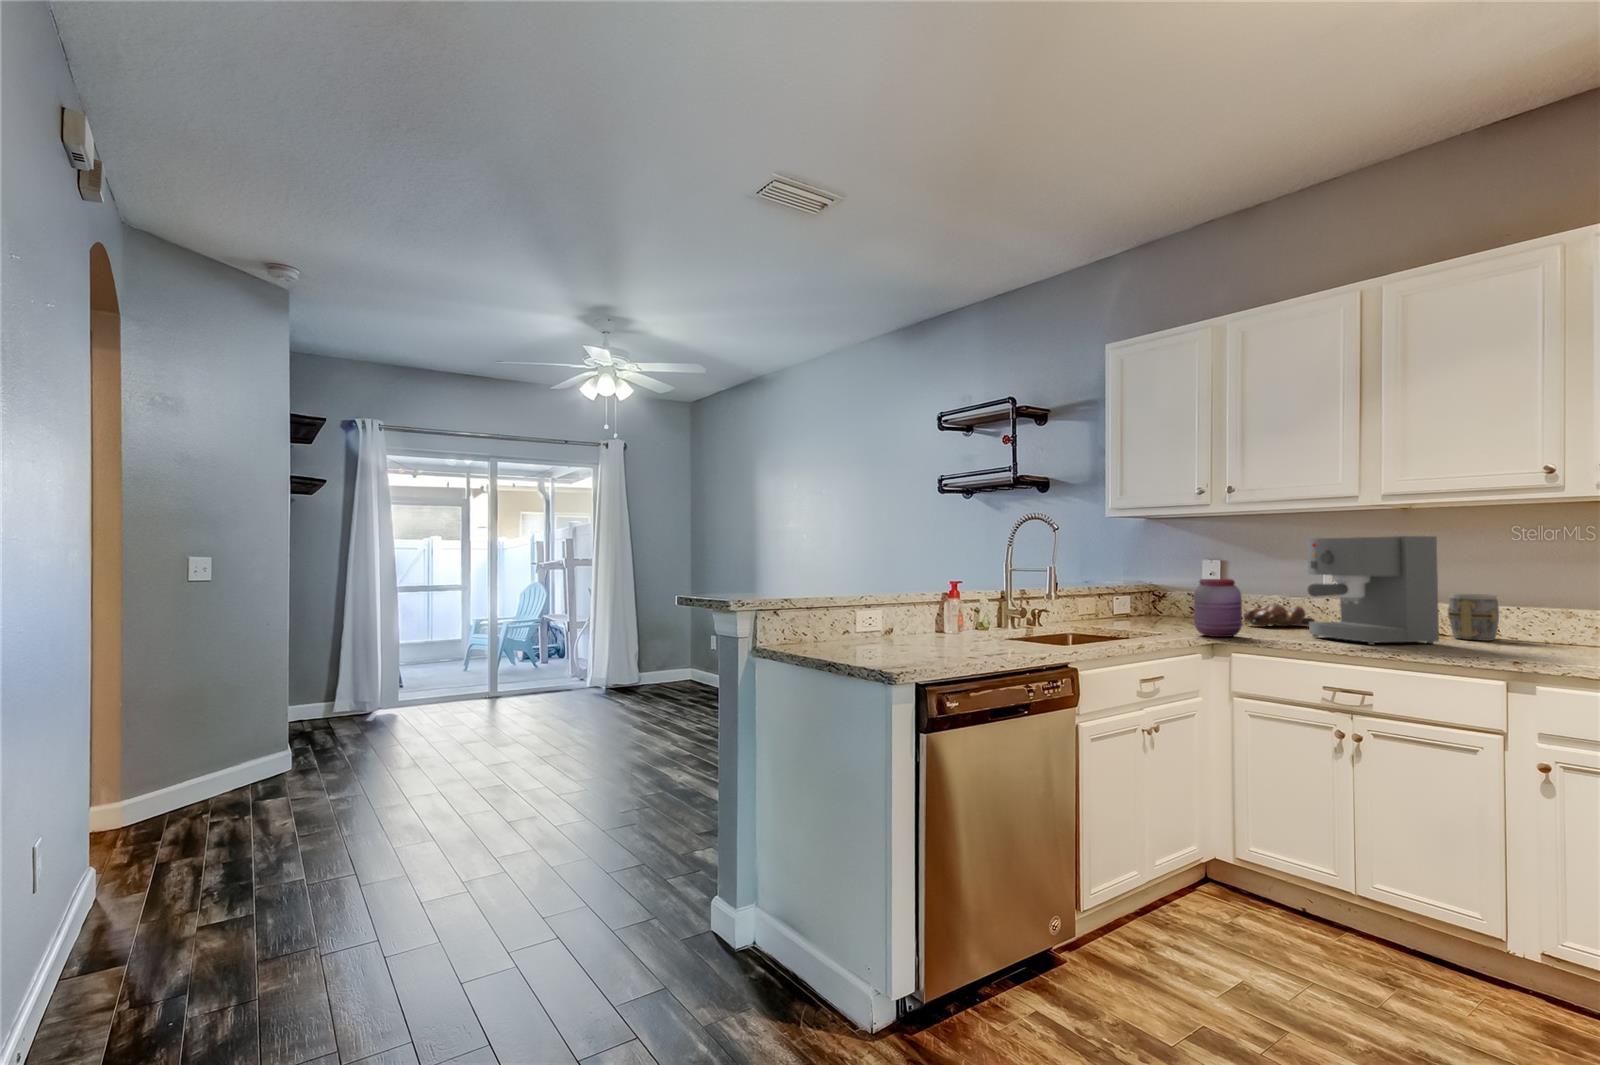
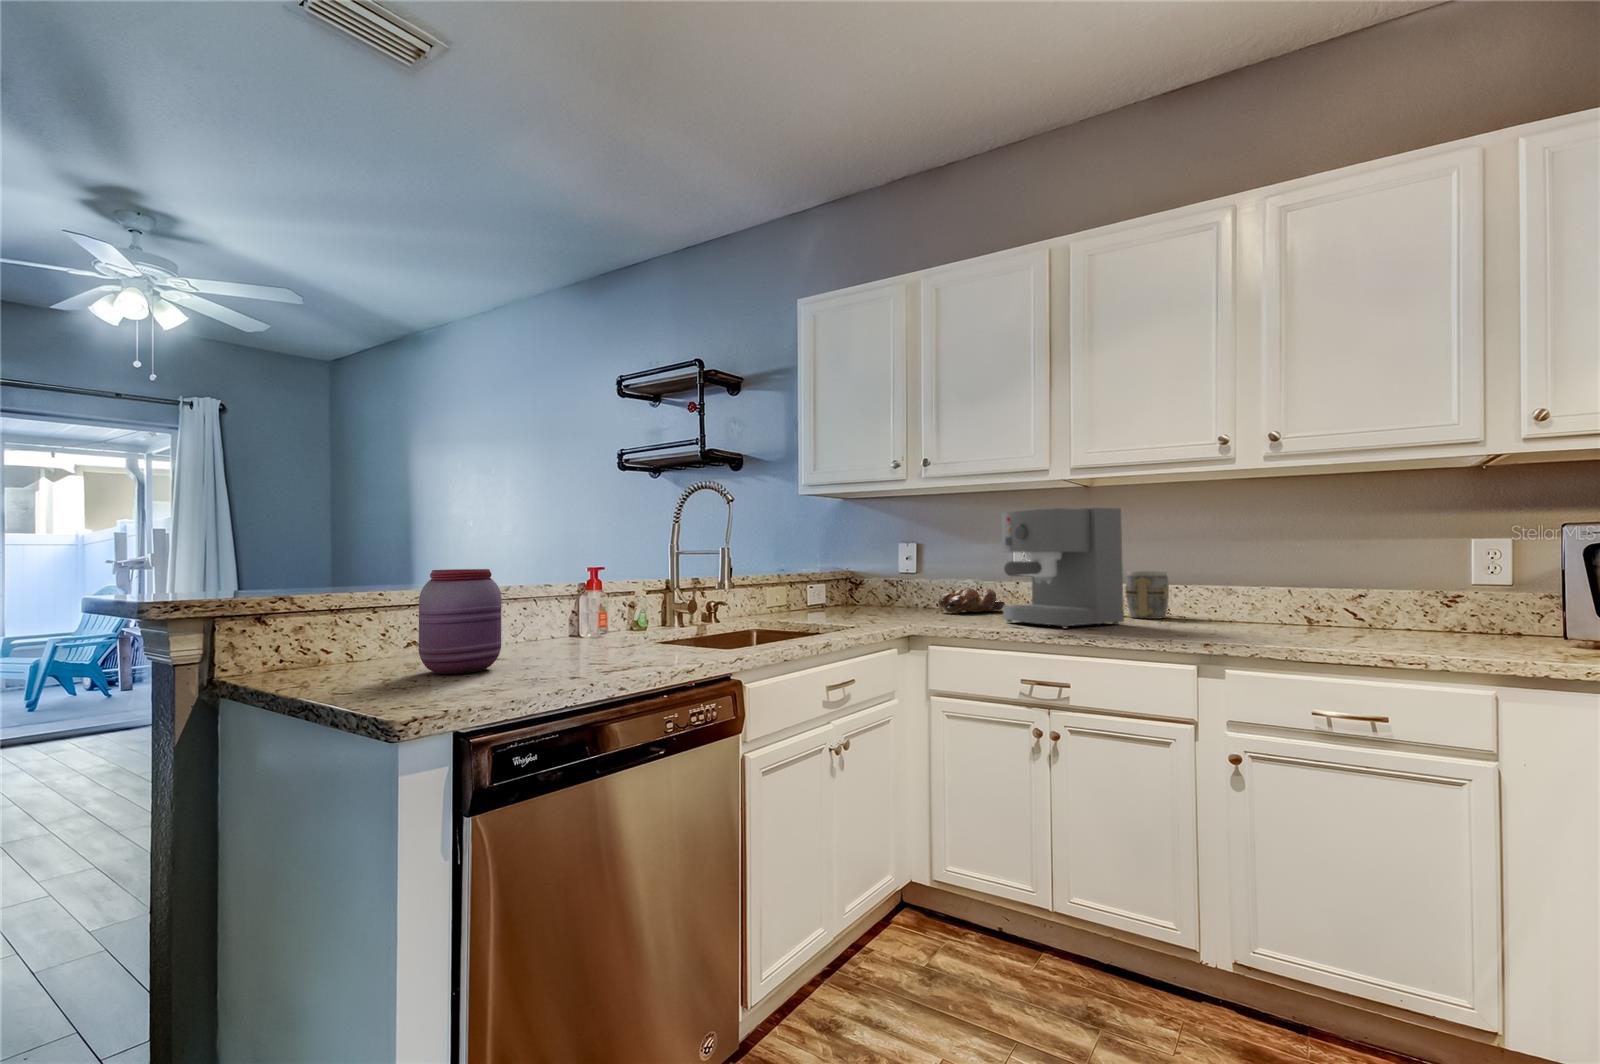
jar: present [1194,579,1242,637] -> present [419,569,502,674]

